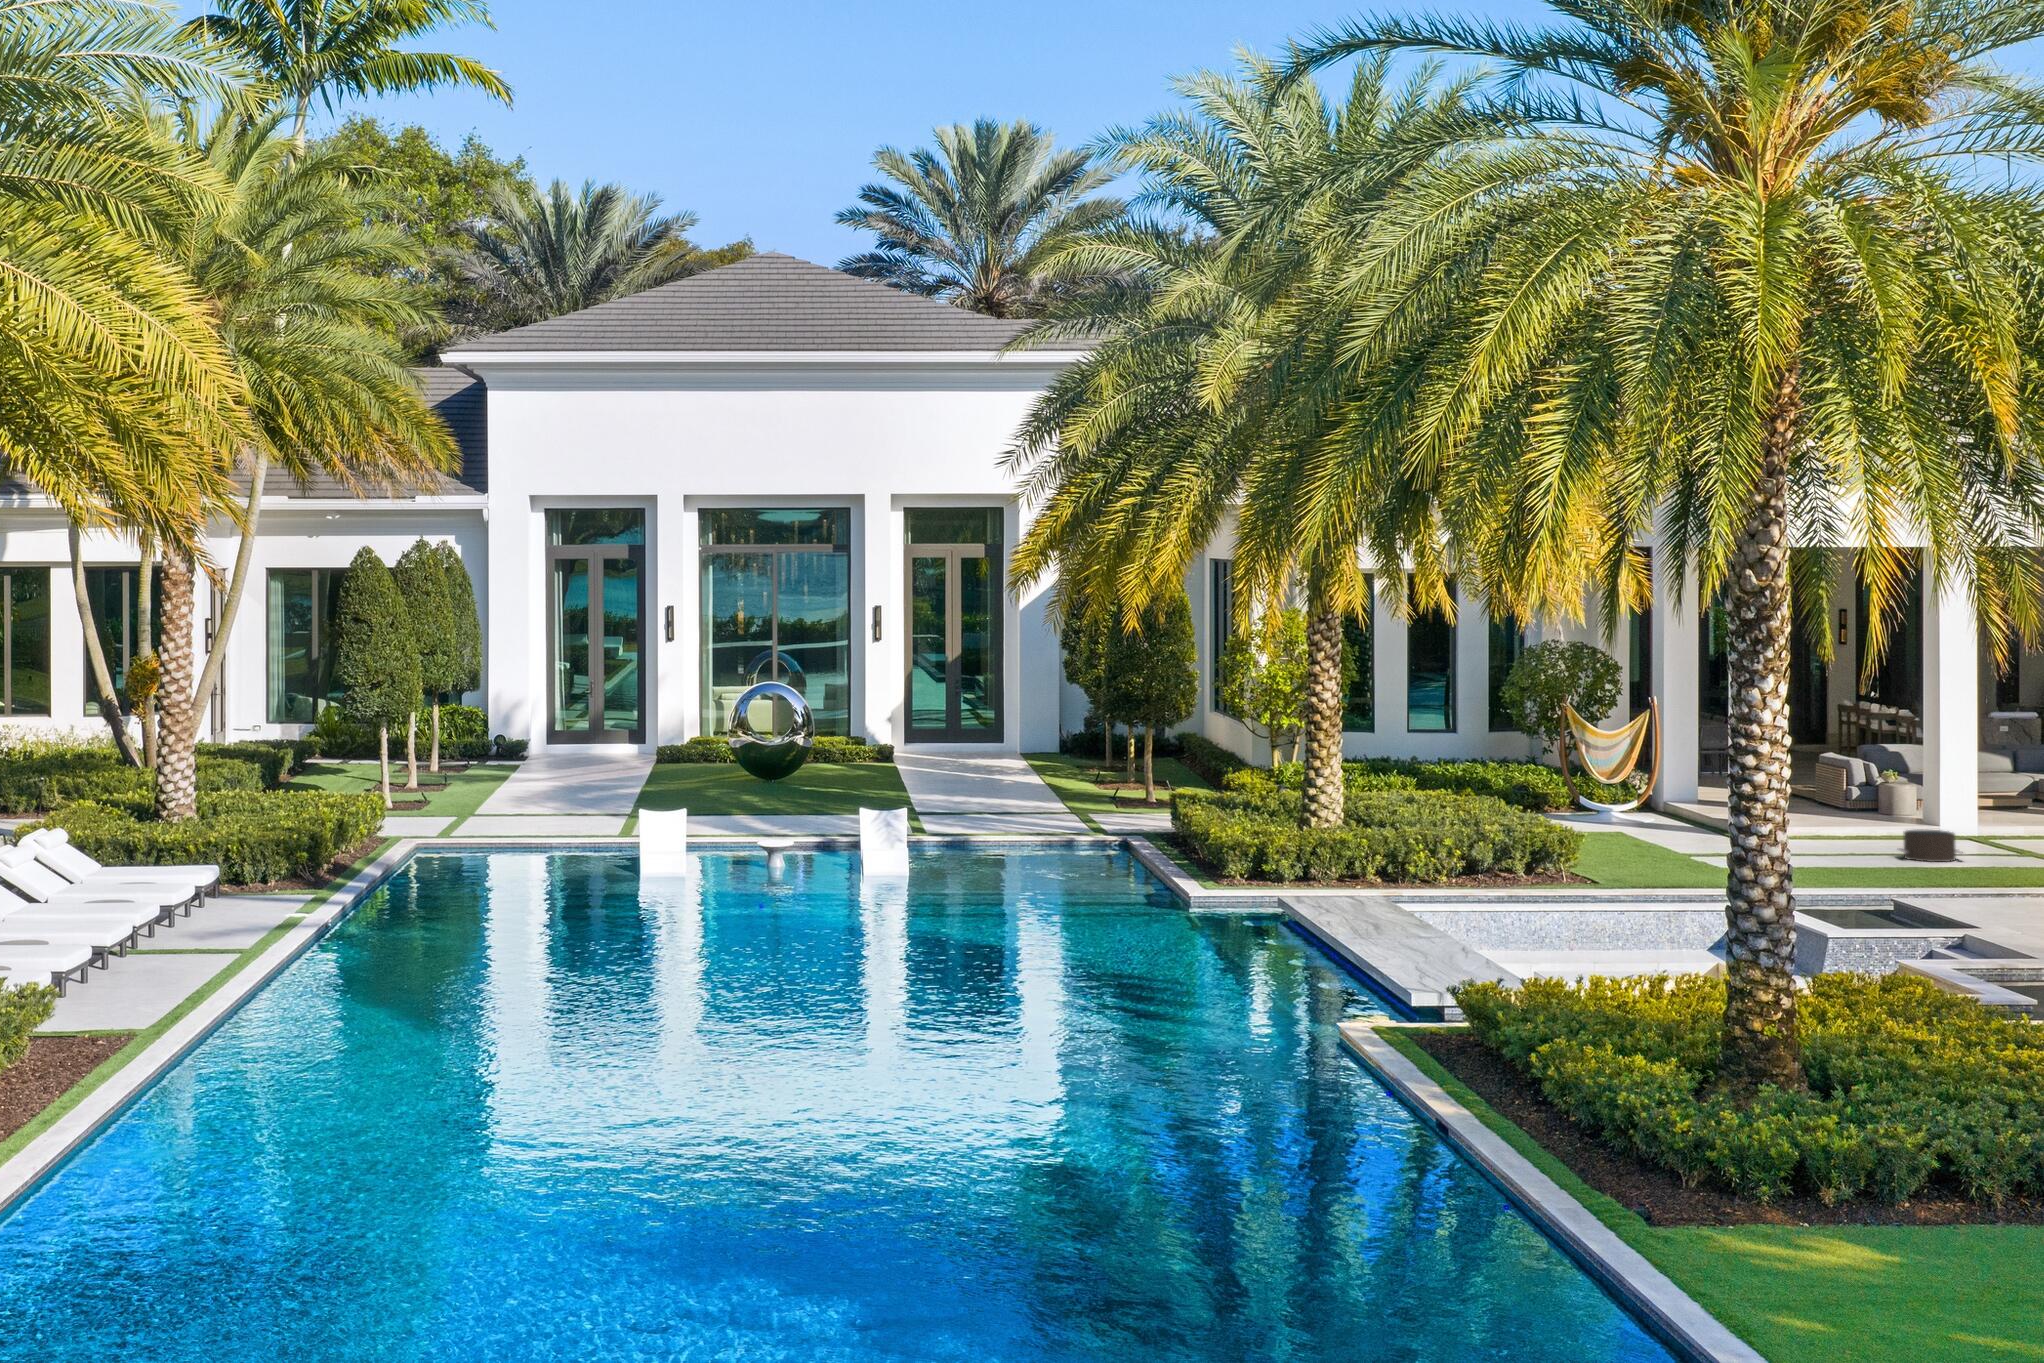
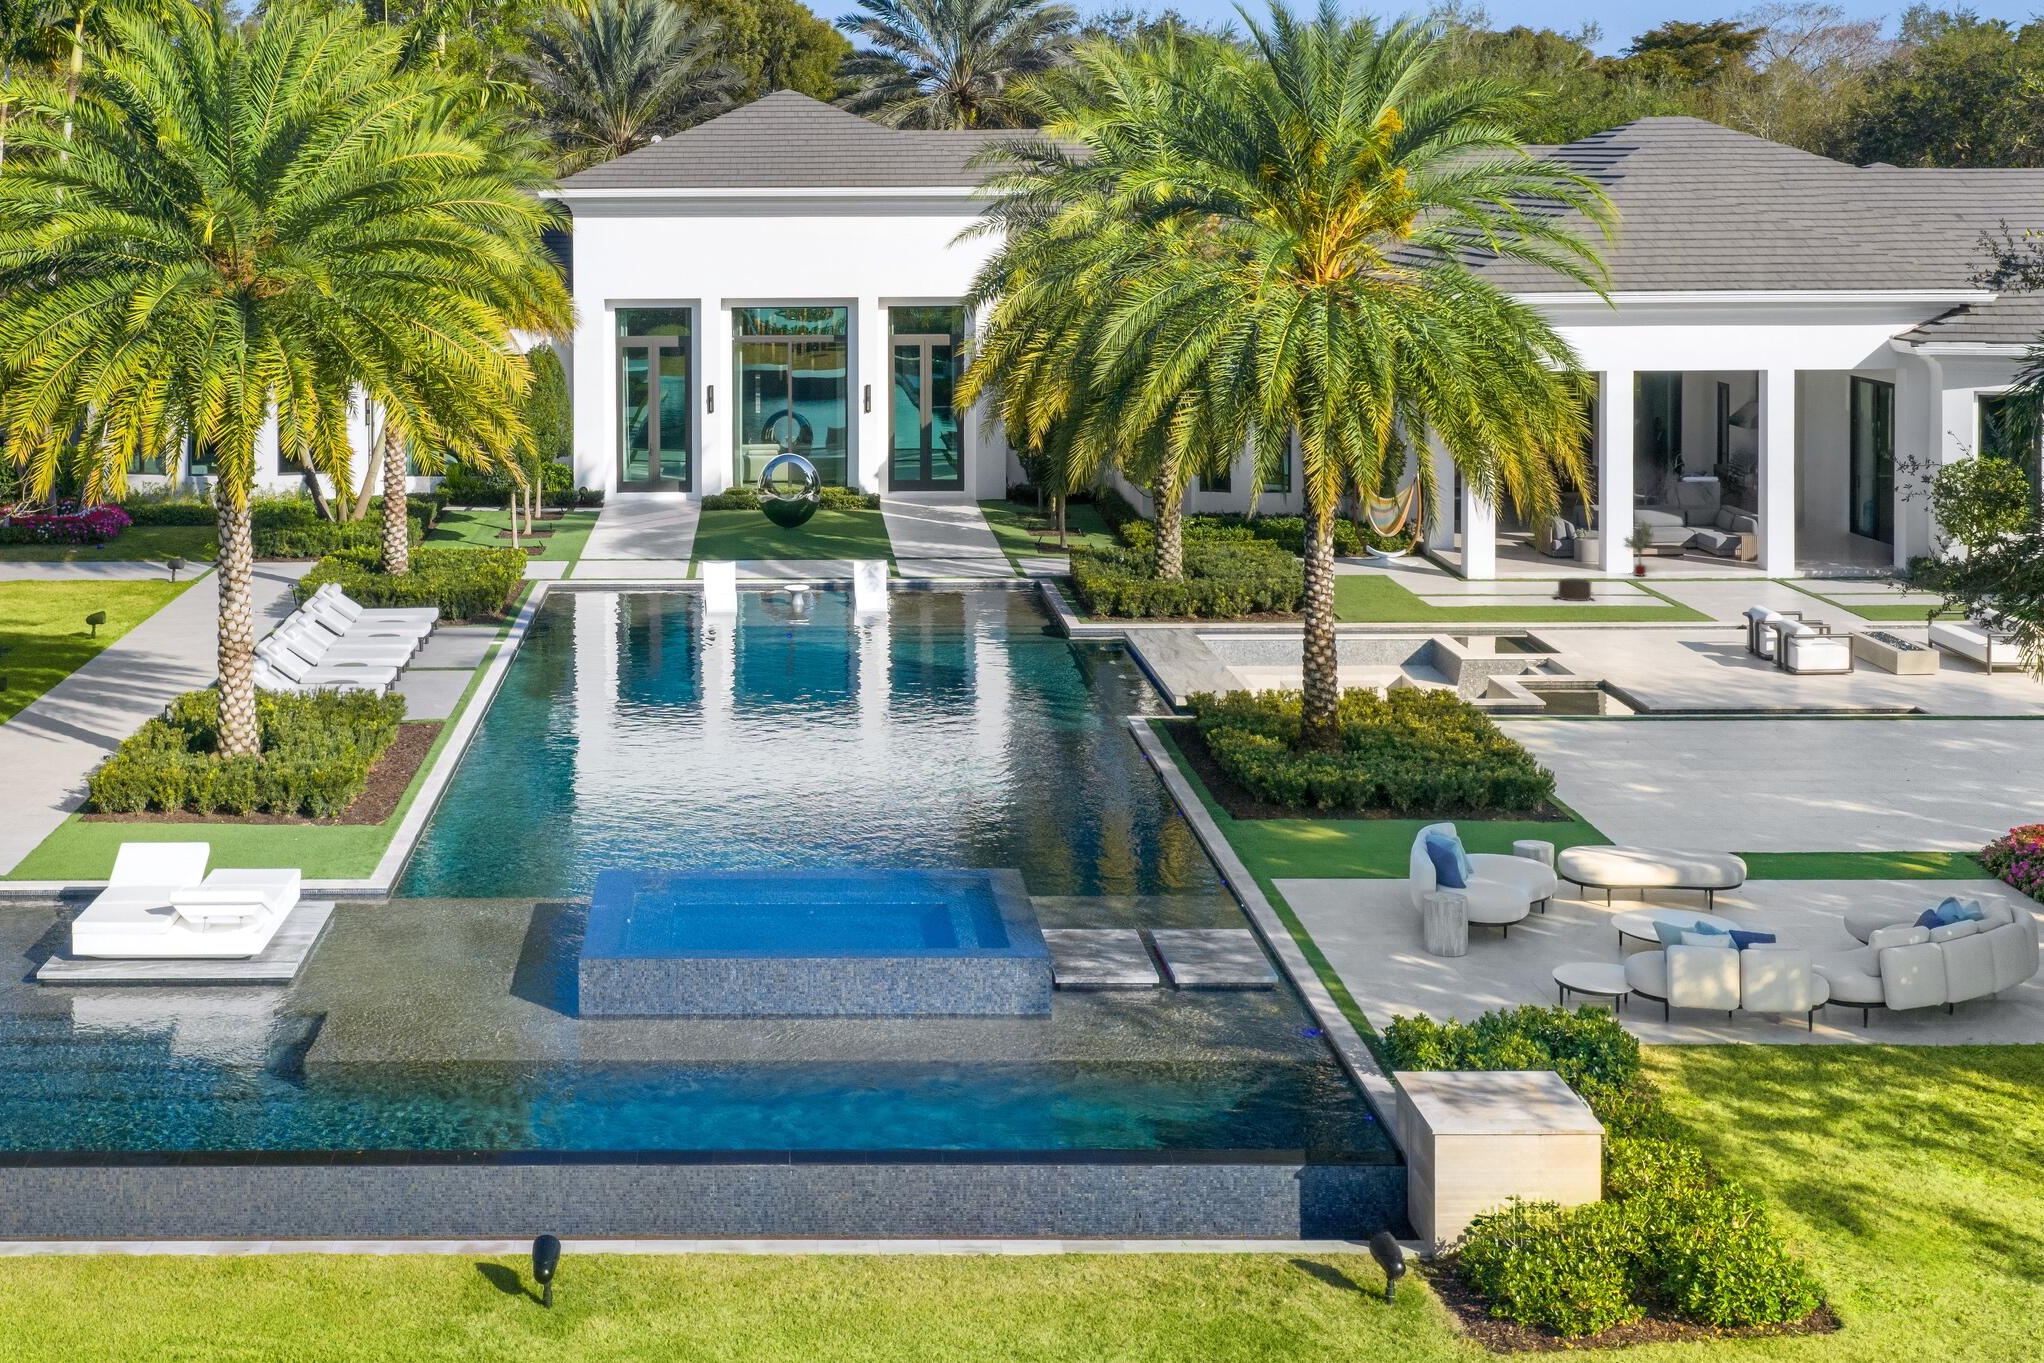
potted tree: none [1964,748,2012,832] -> present [1625,520,1654,577]

